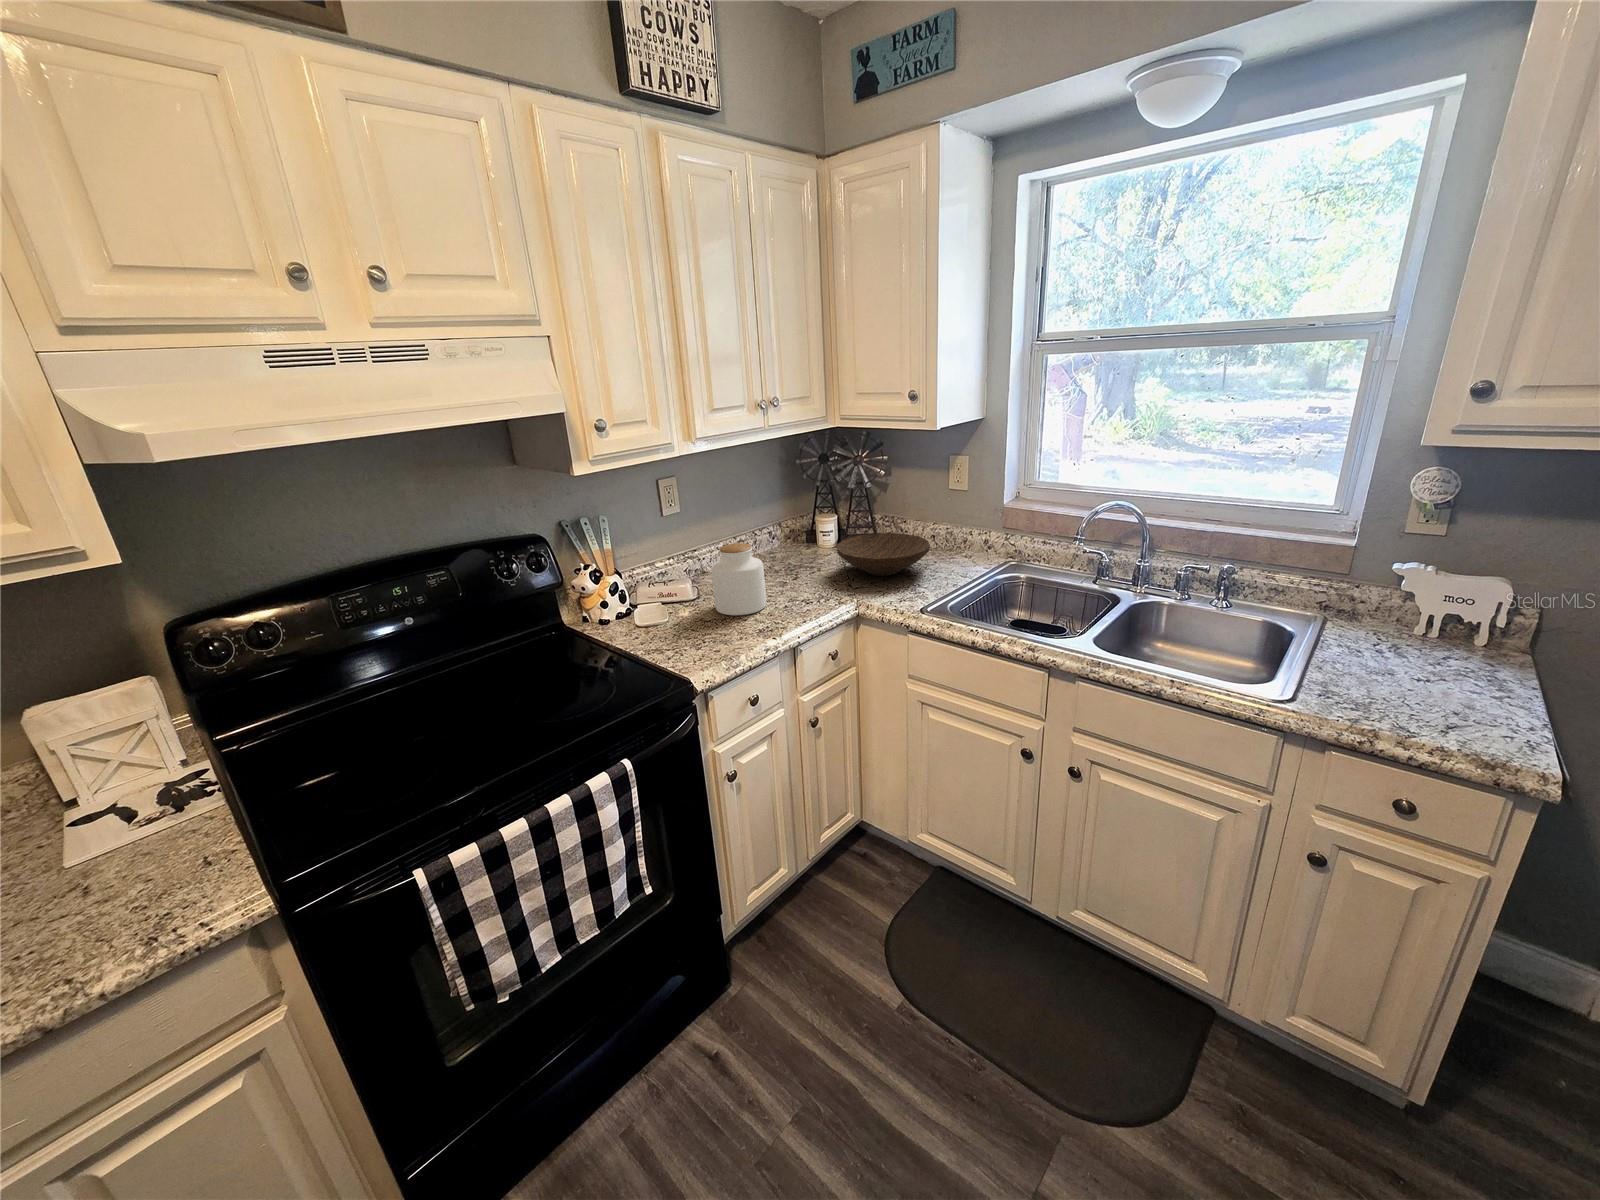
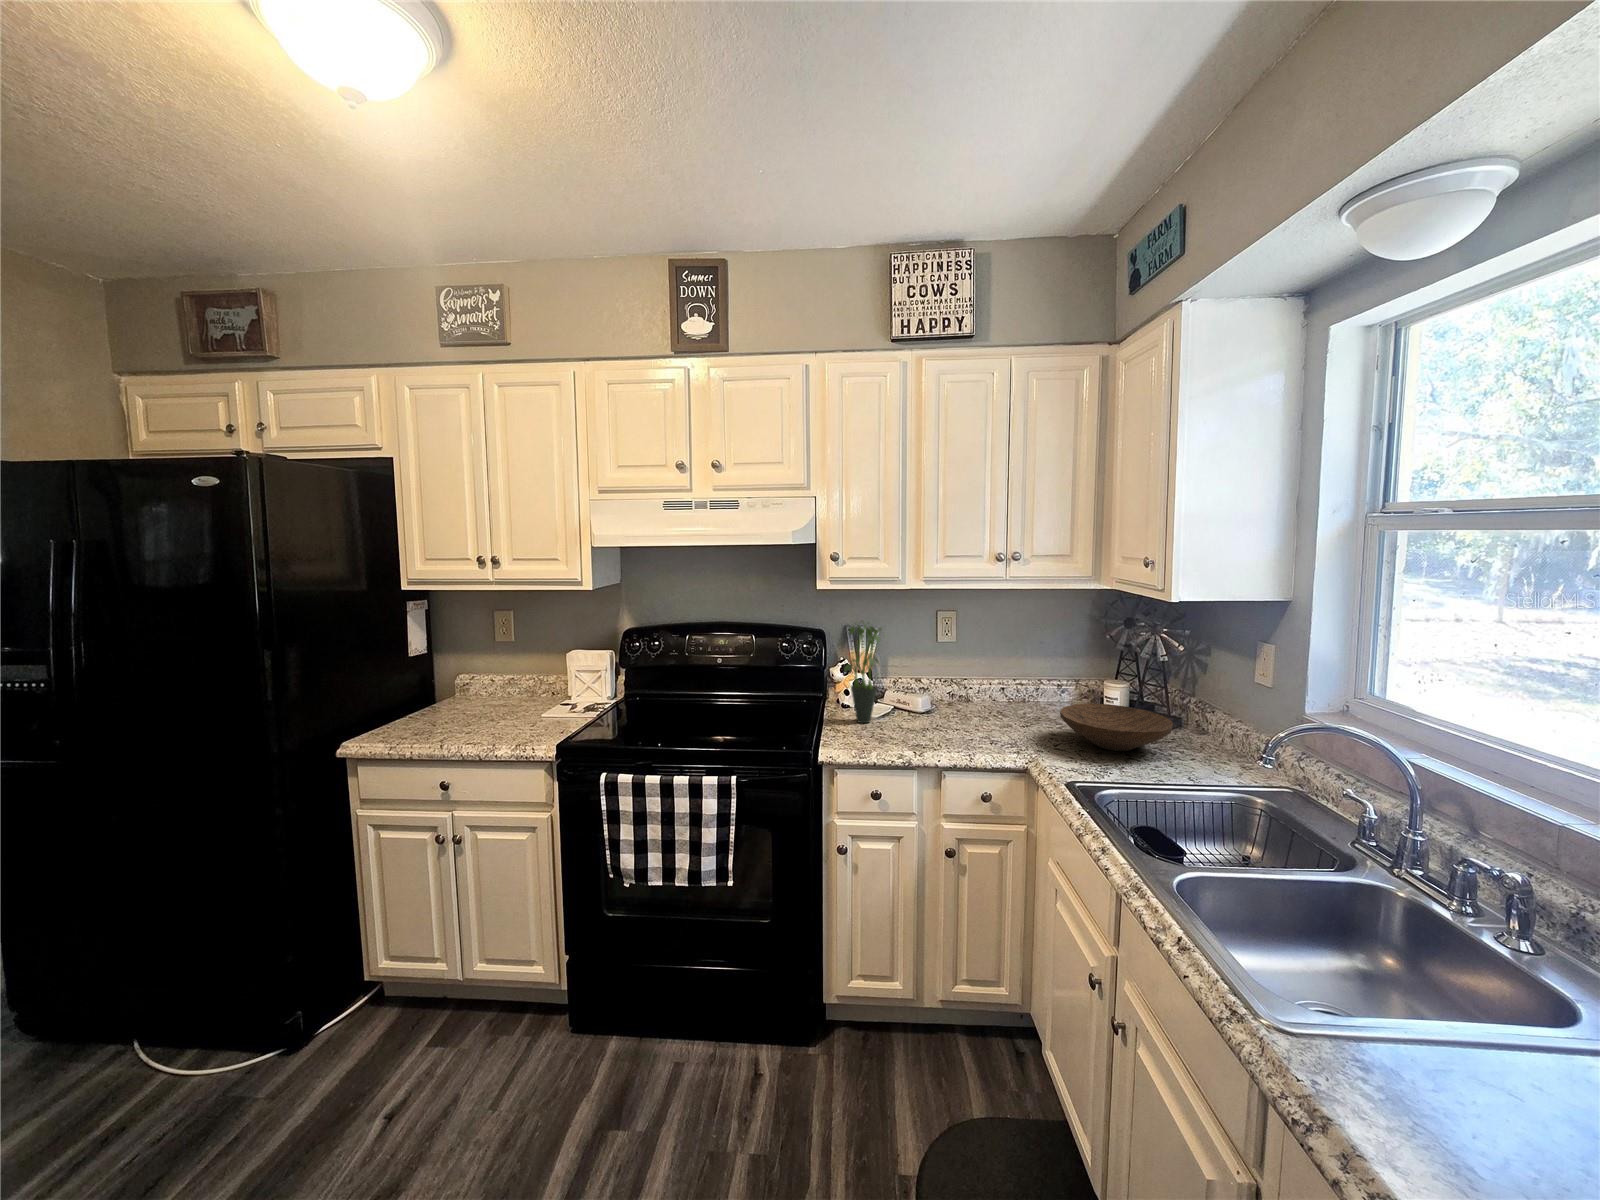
potted plant: none [629,505,682,635] -> present [844,621,881,723]
jar: present [711,543,766,615] -> none [919,671,966,733]

